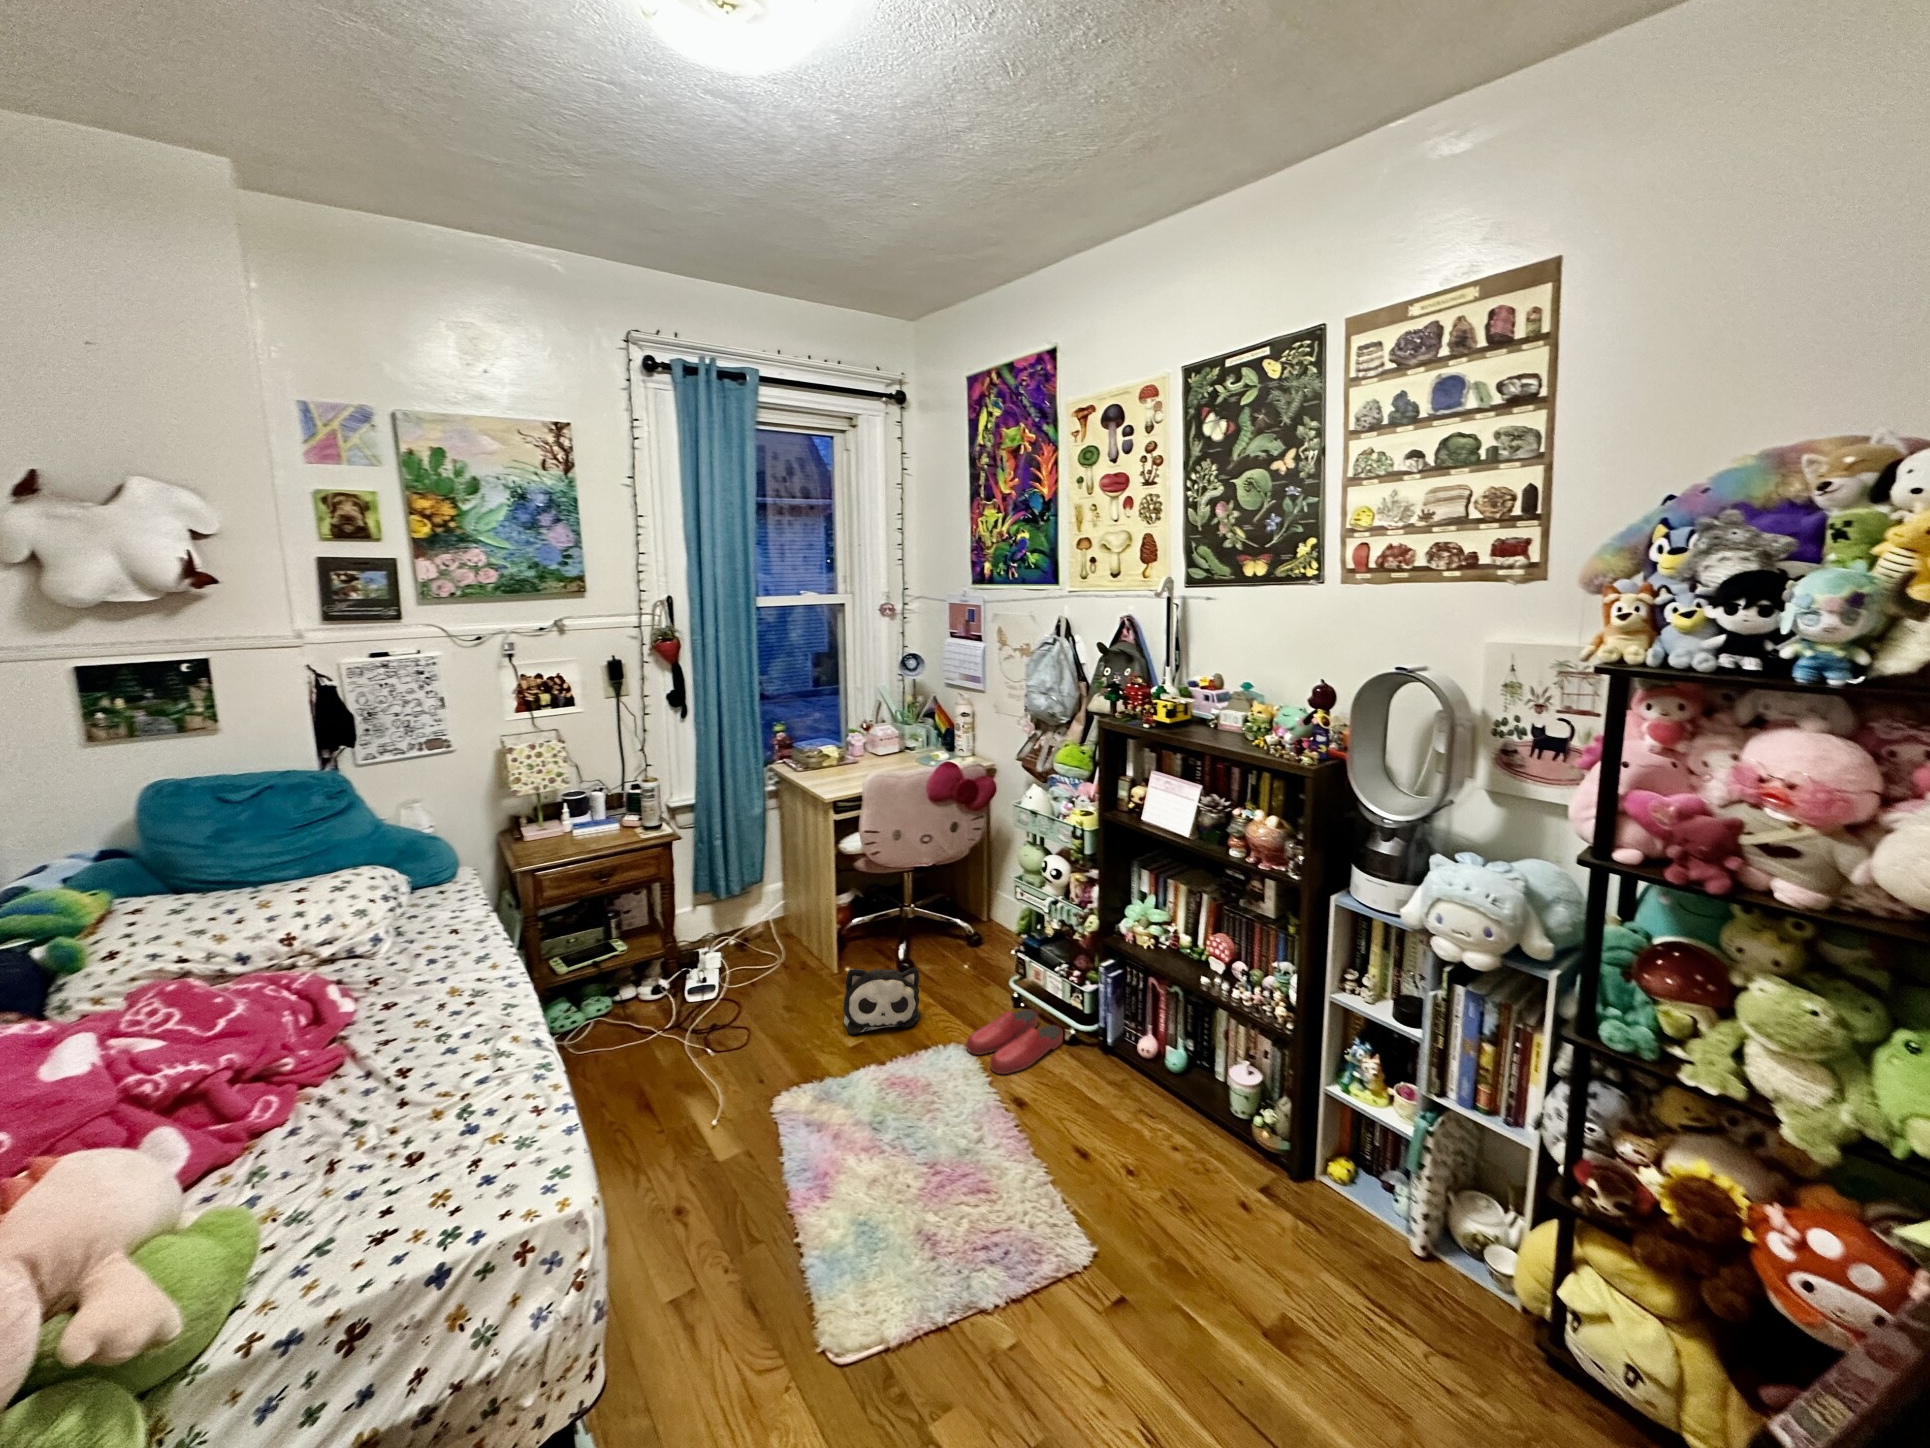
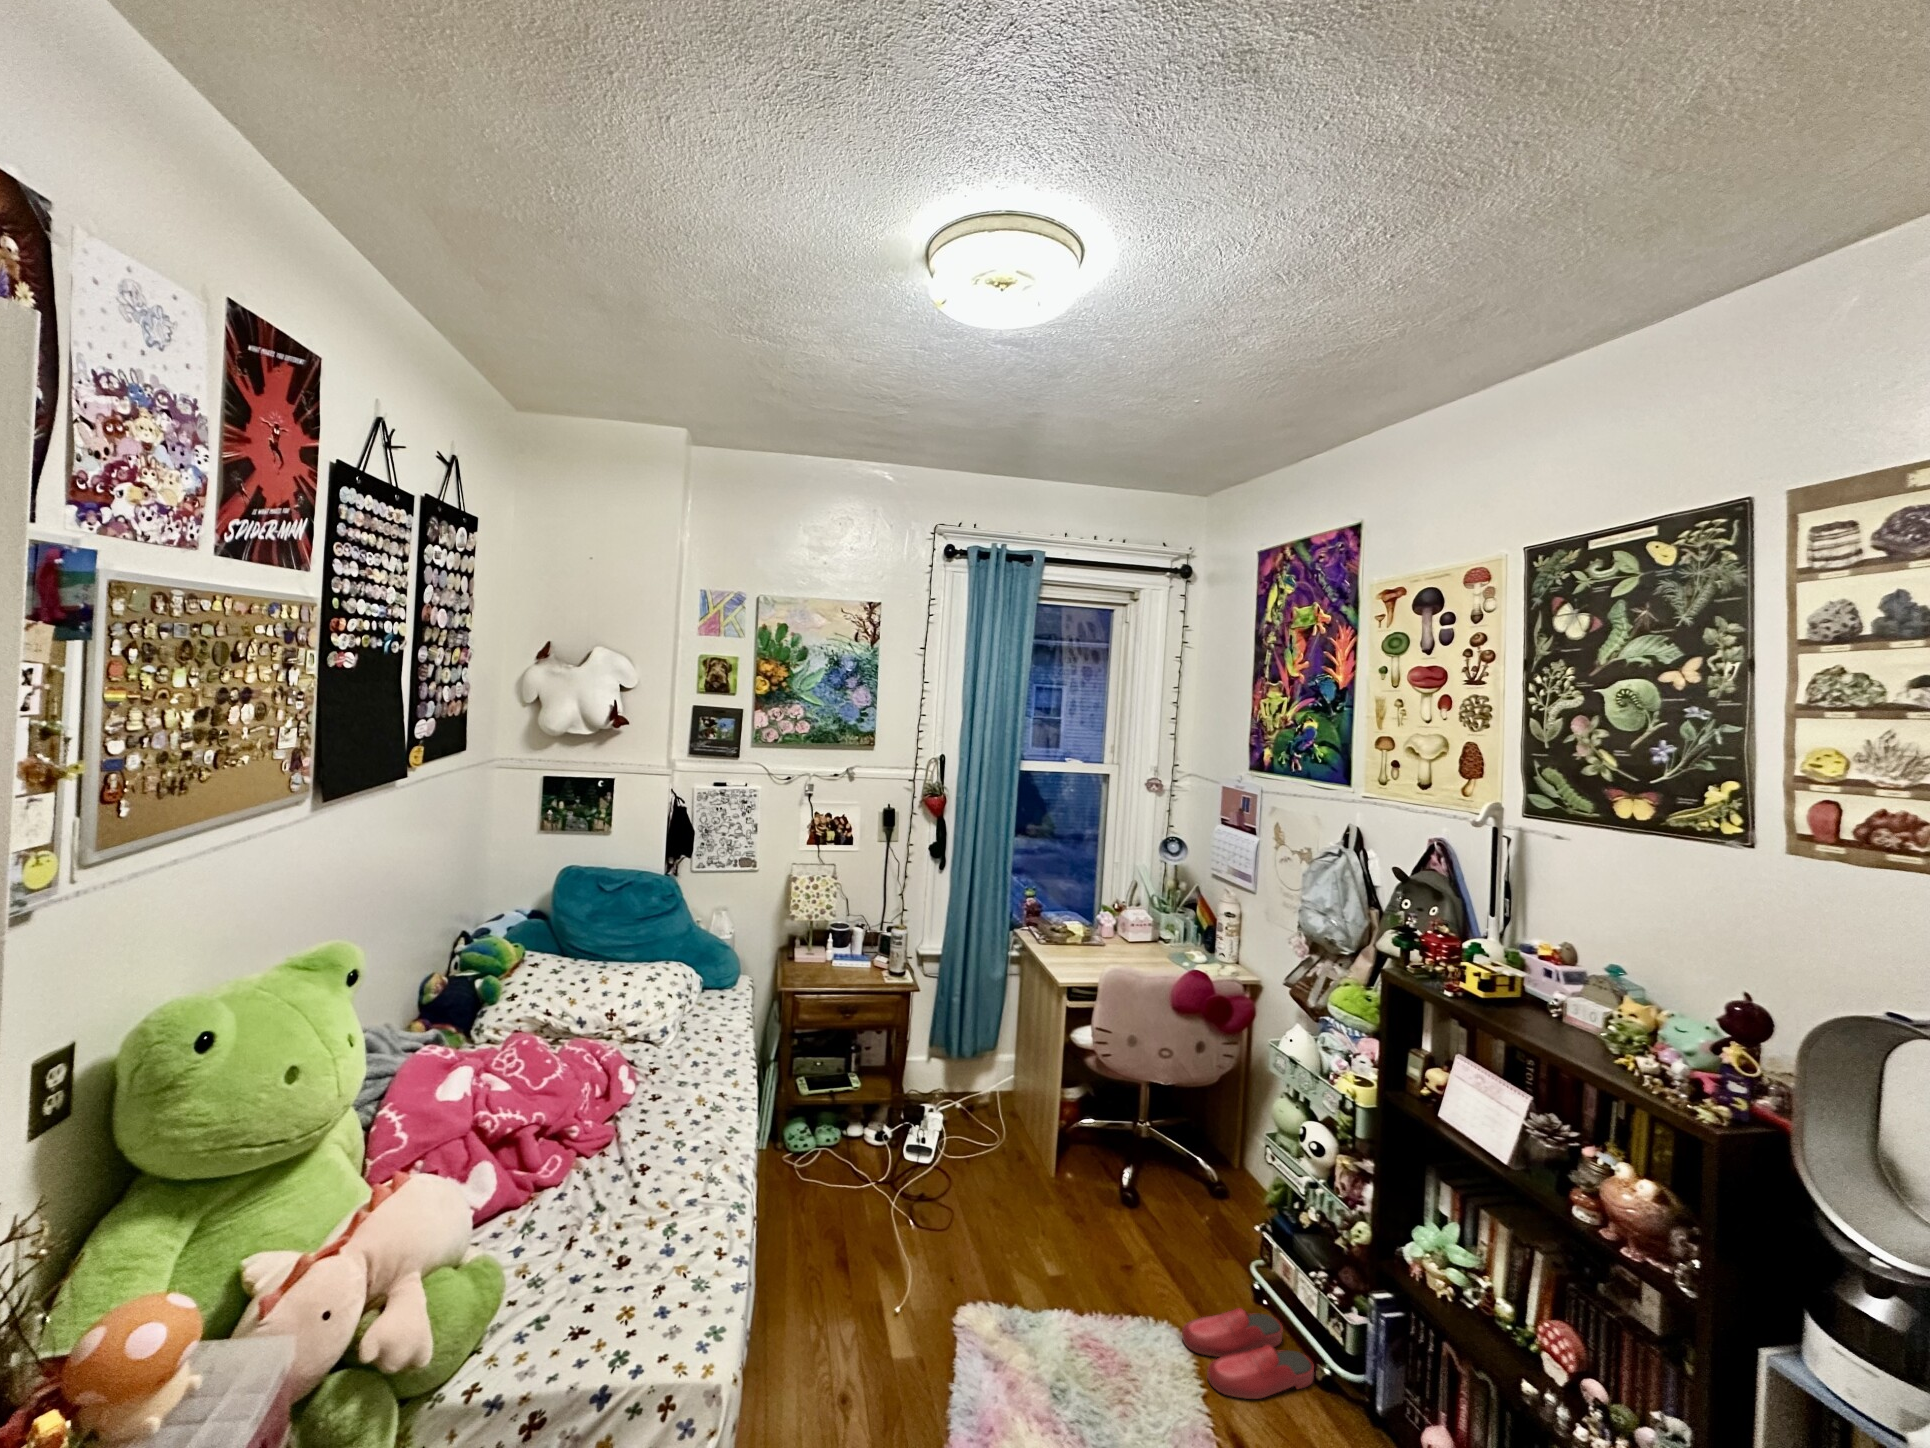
plush toy: present [843,968,919,1034] -> none [1047,1184,1136,1279]

